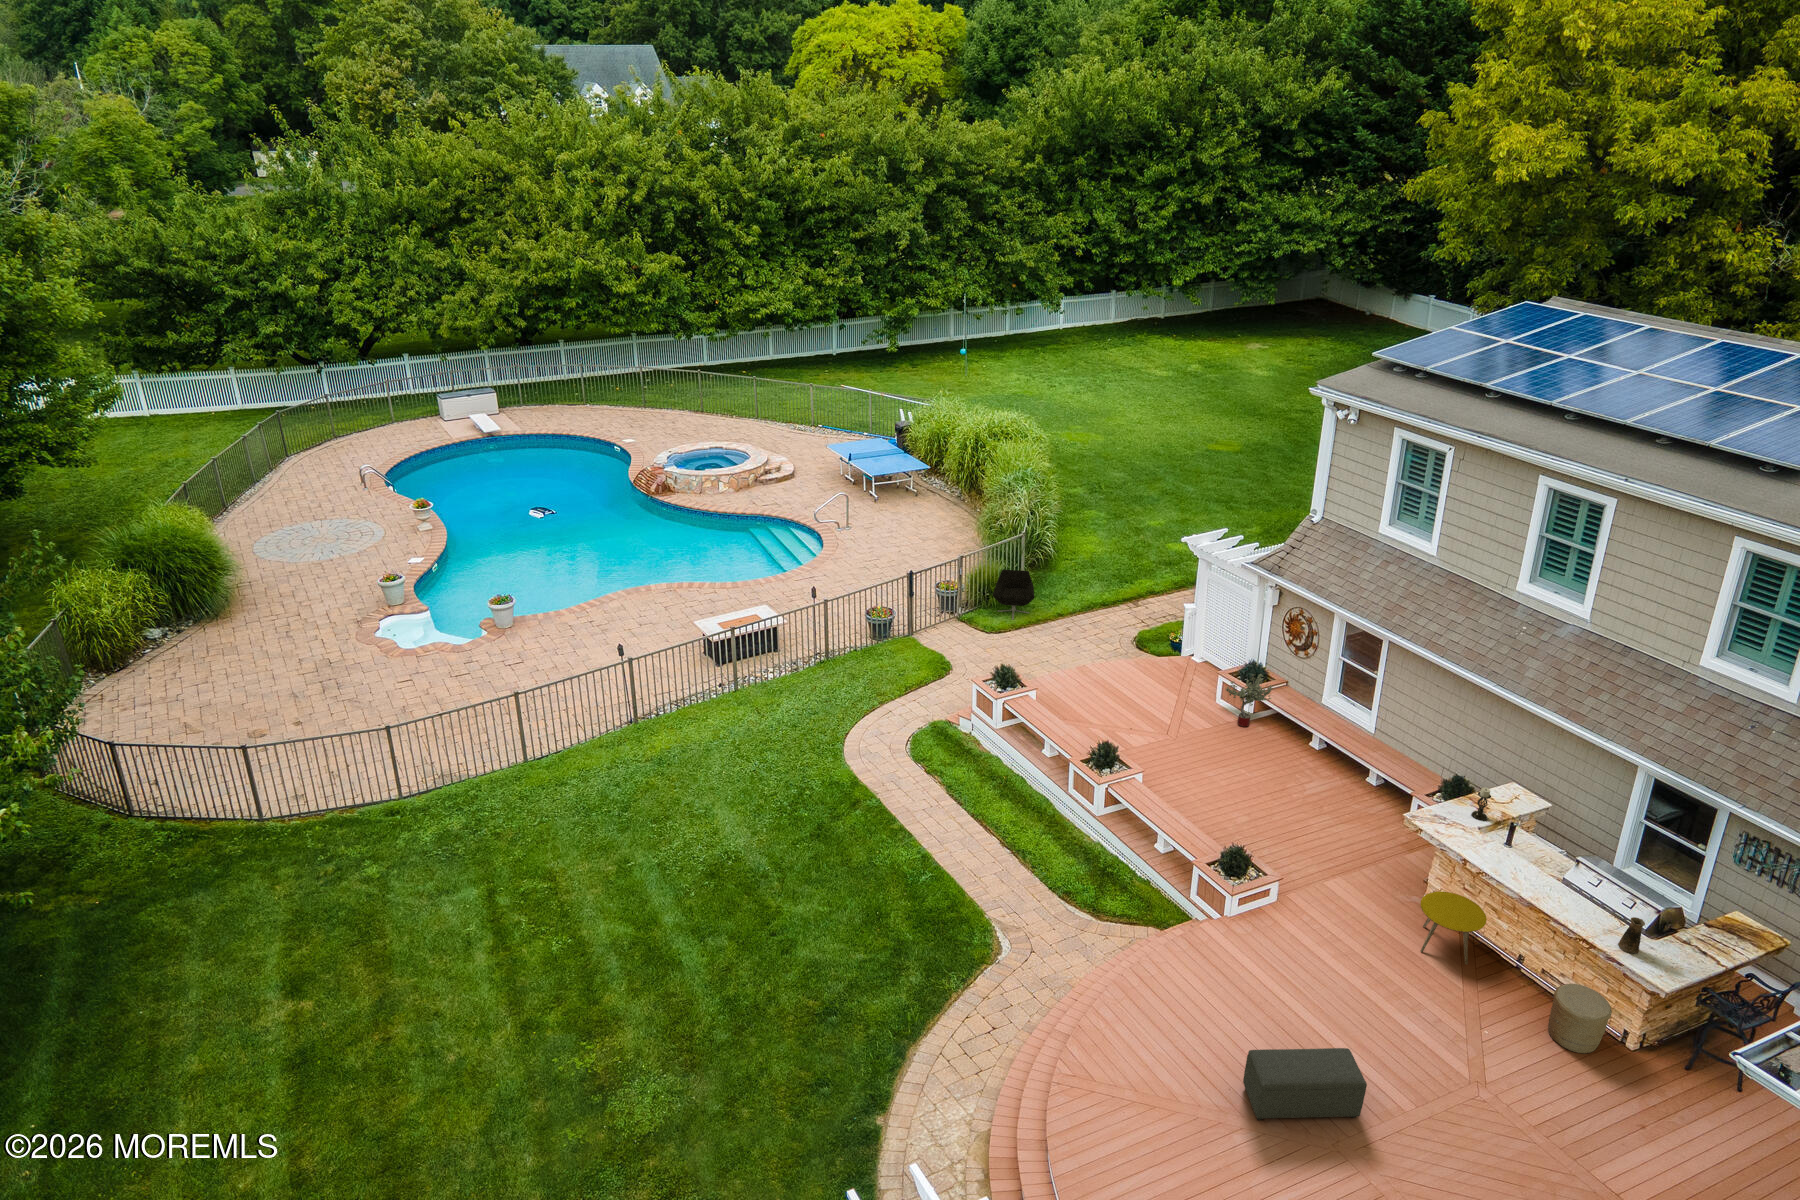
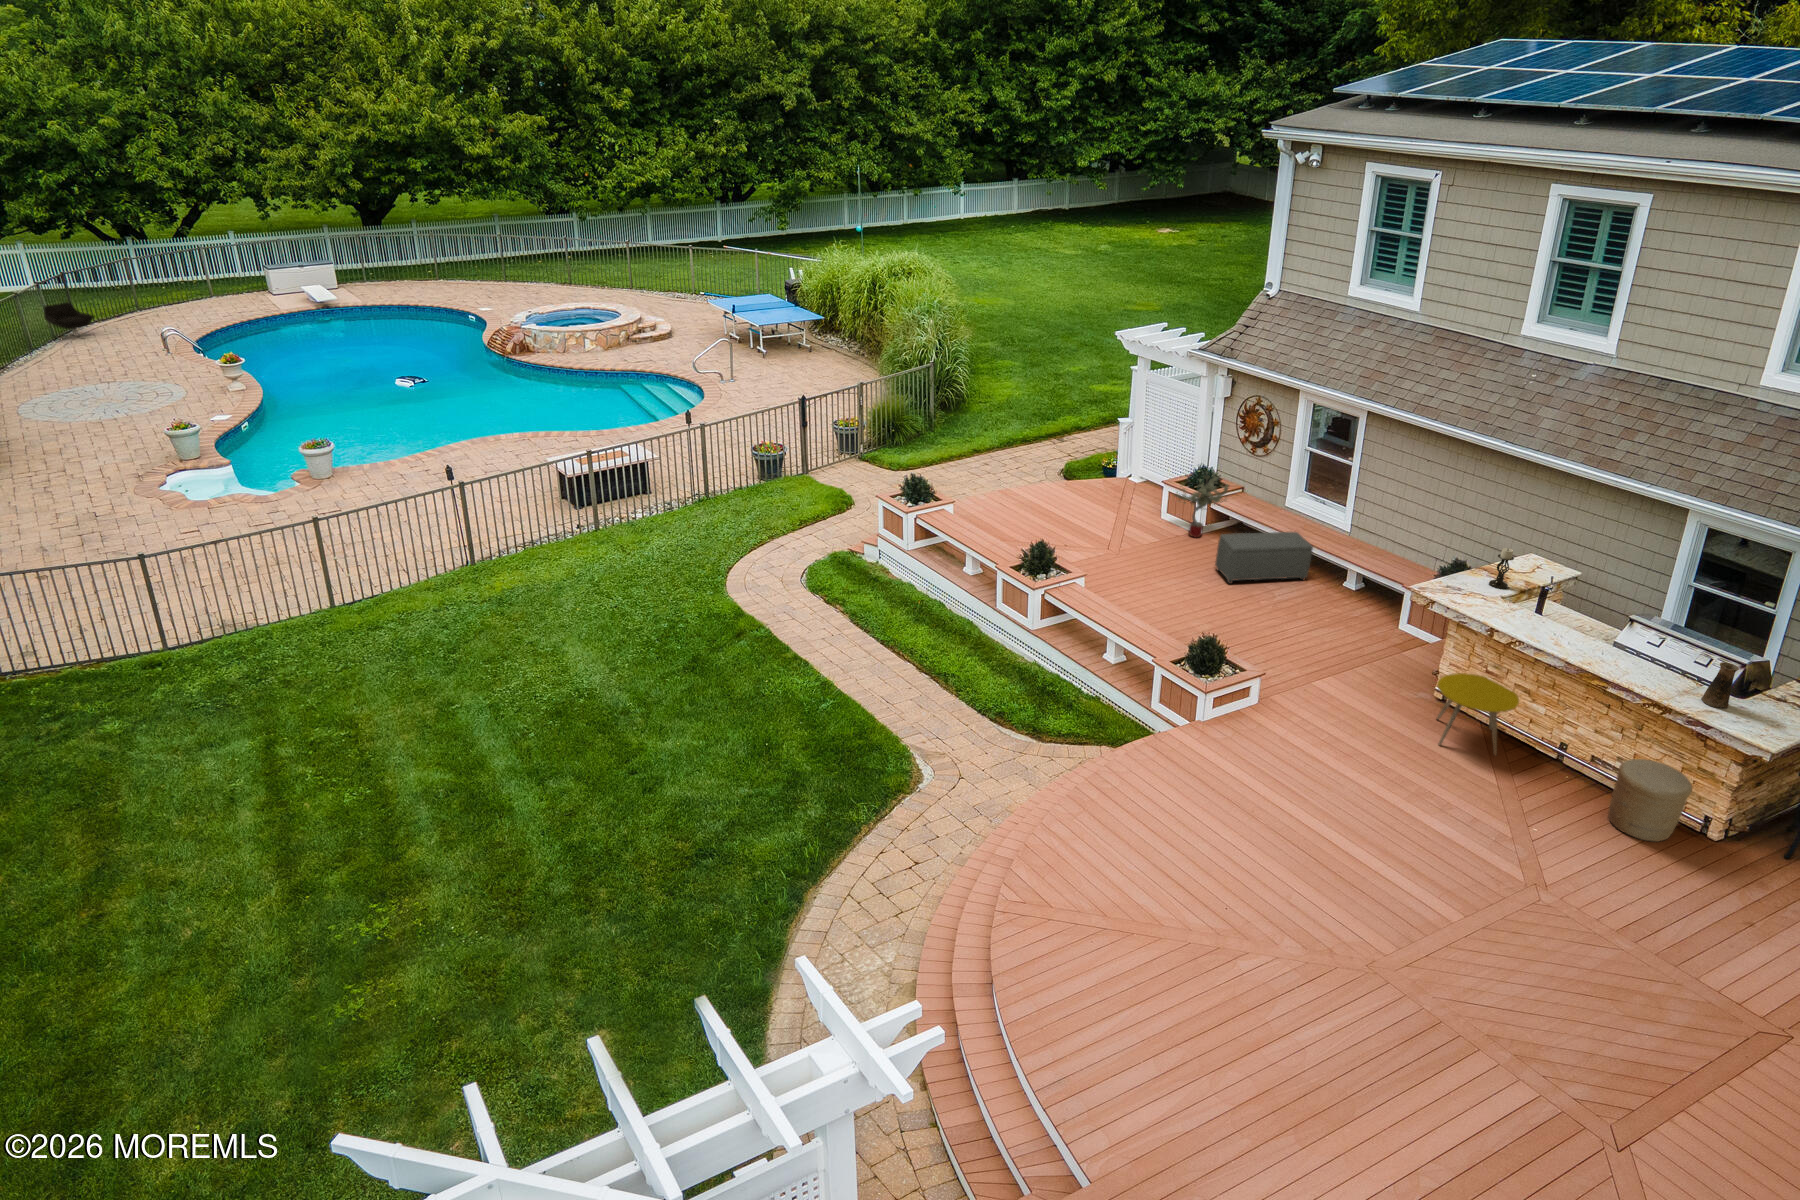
lounge chair: present [993,570,1035,620] -> present [44,302,93,338]
ottoman: present [1243,1048,1367,1120] -> present [1215,532,1313,584]

